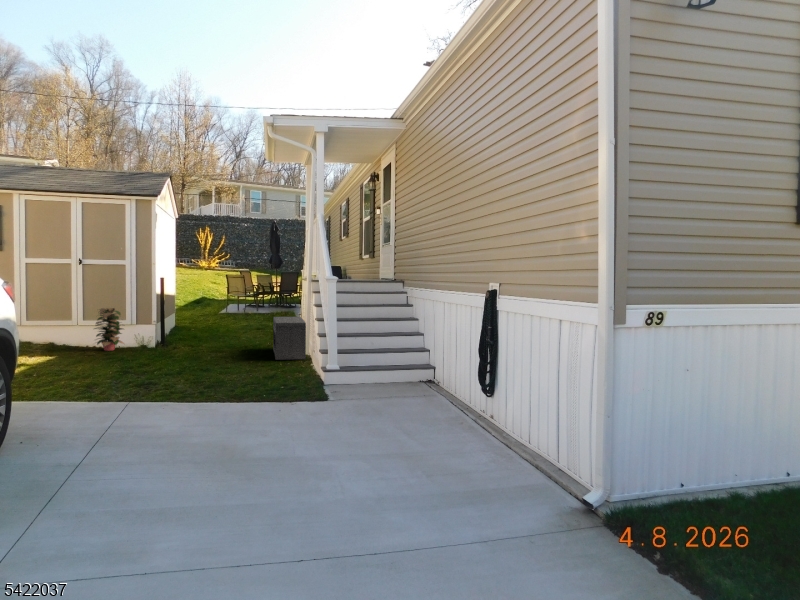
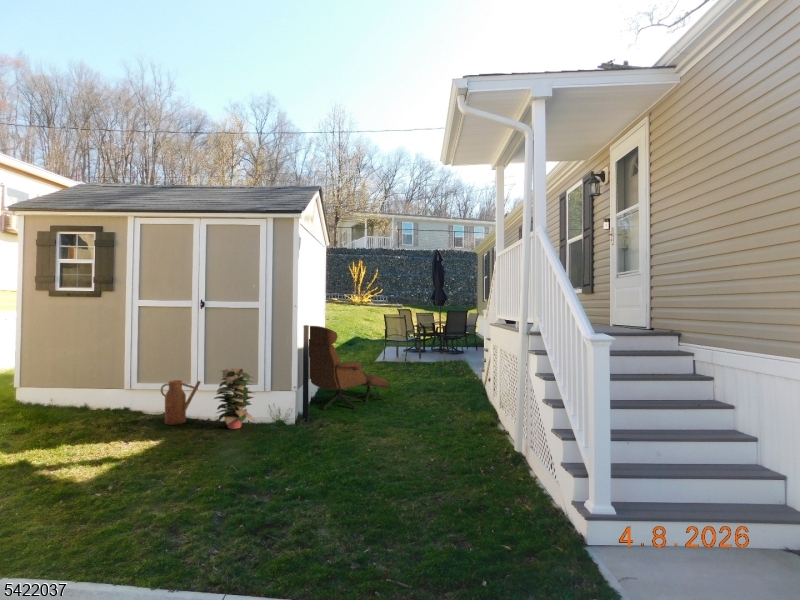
lounge chair: none [159,279,228,340] -> present [309,326,389,409]
bench: present [273,317,306,360] -> none [458,386,520,464]
watering can: none [47,318,81,350] -> present [161,380,200,425]

